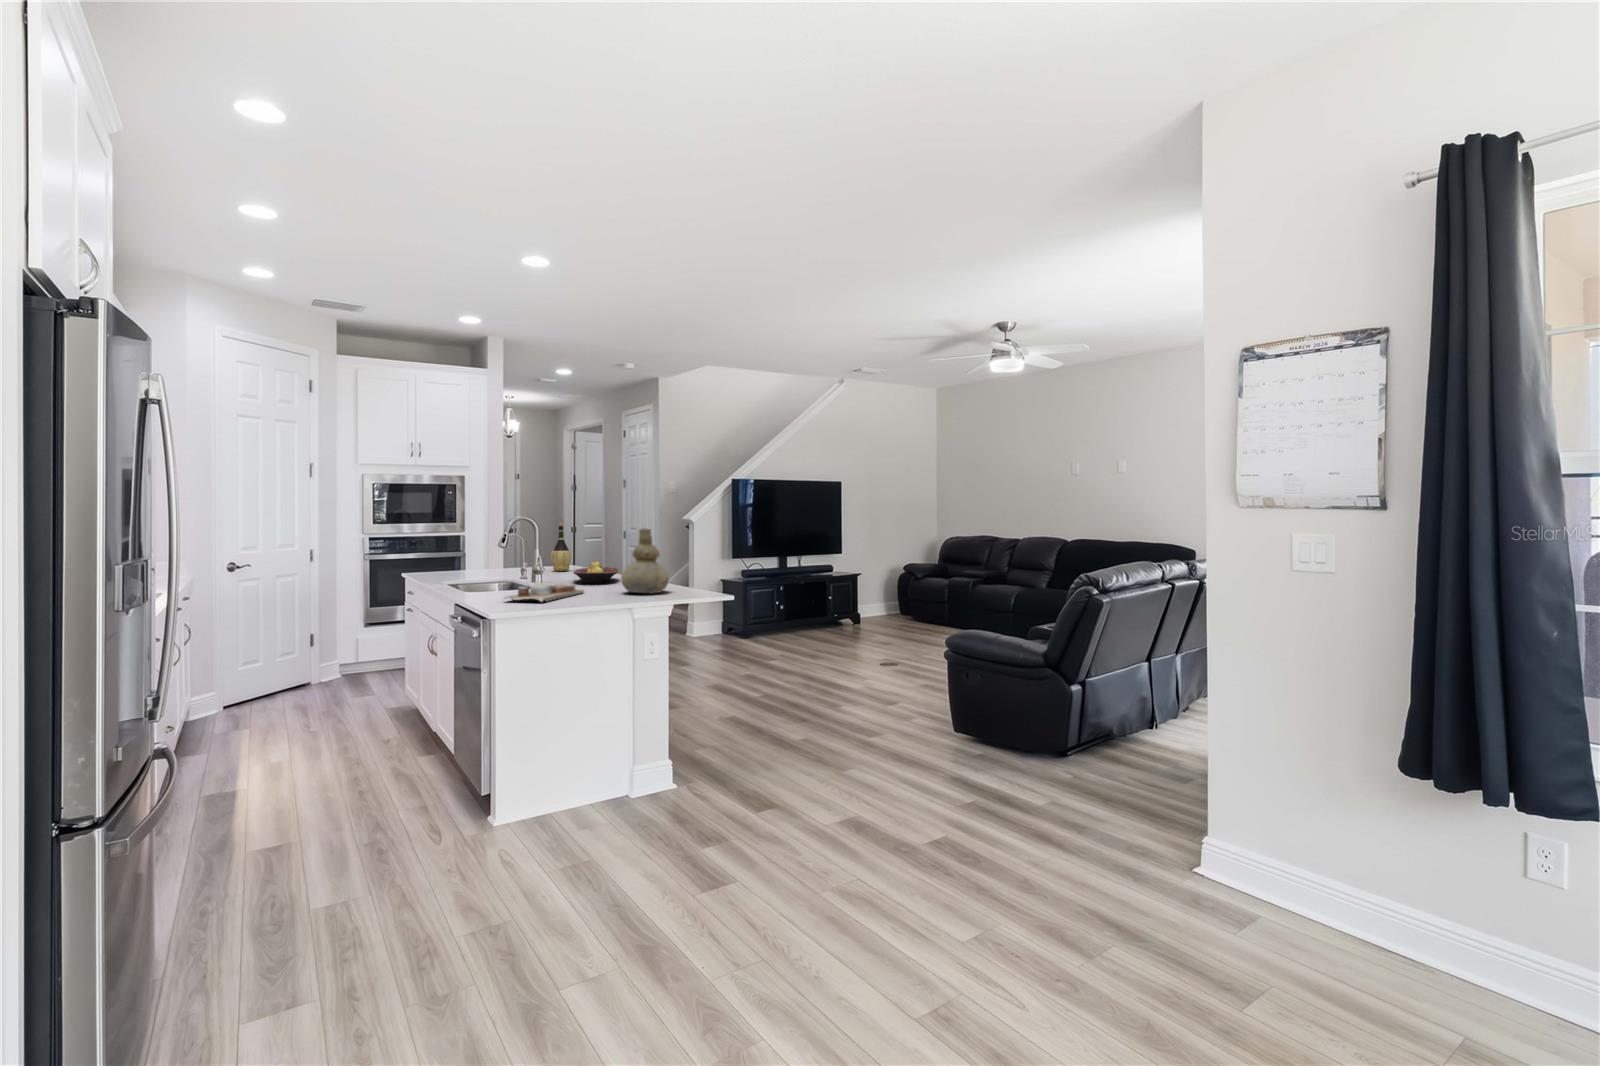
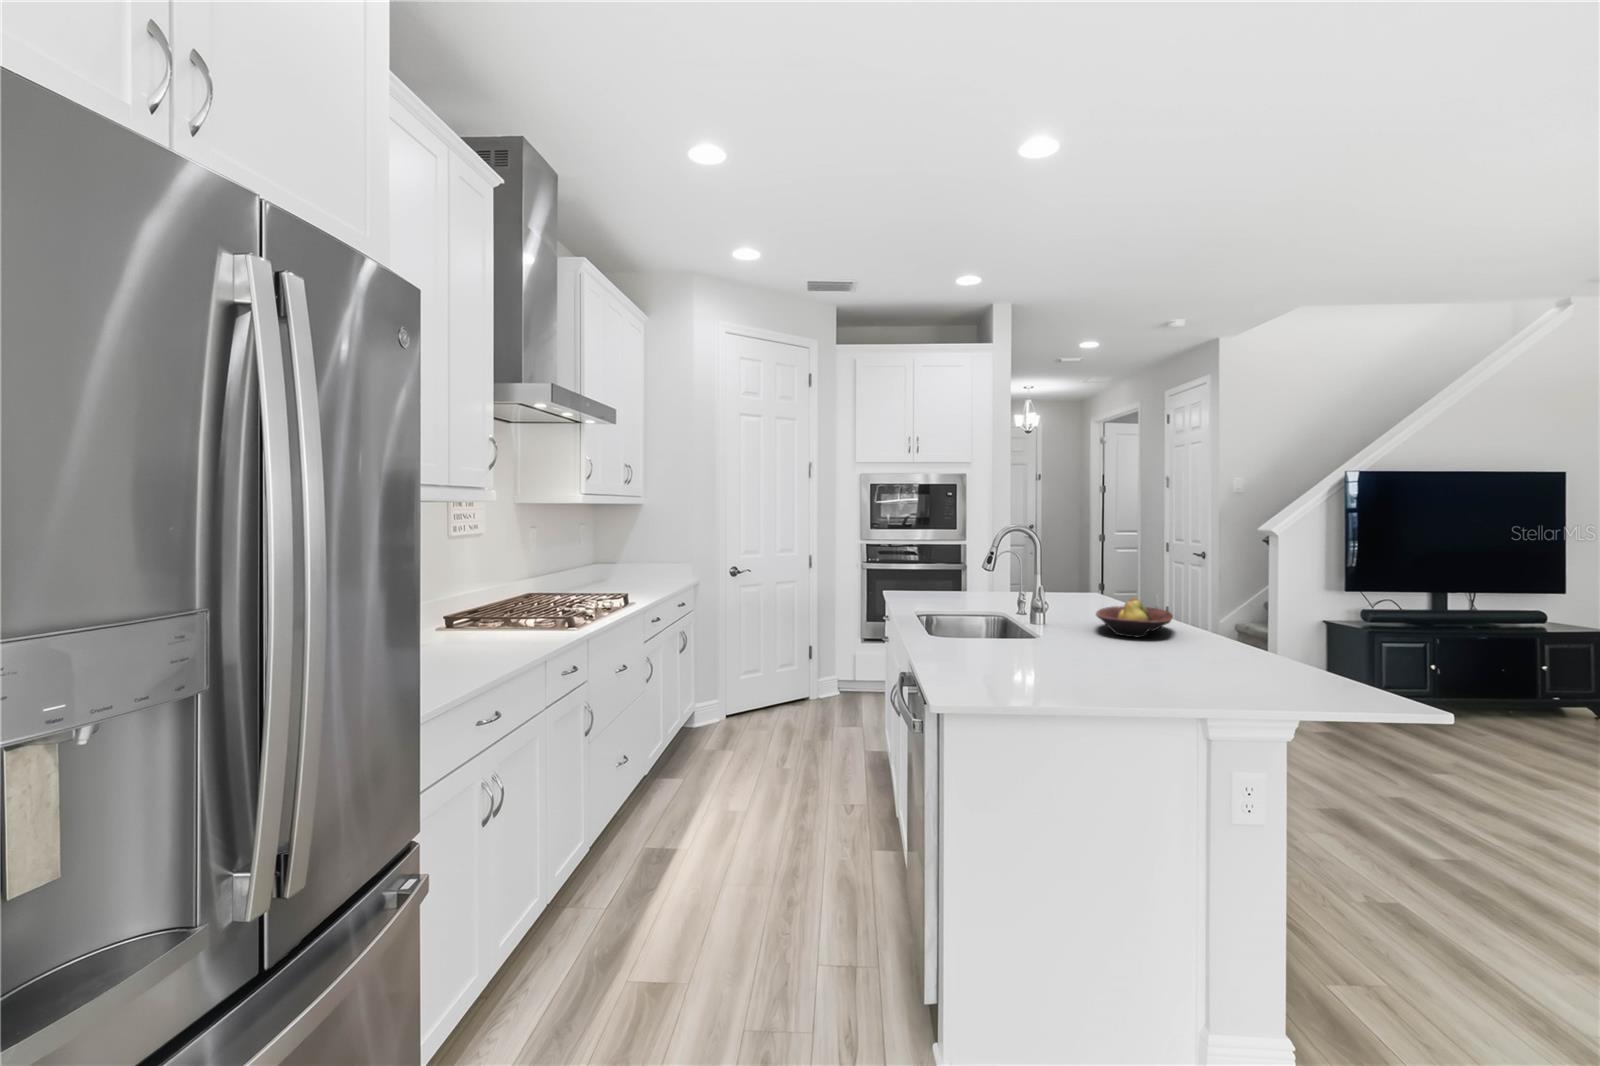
wine bottle: present [551,523,571,571] -> none [1064,534,1094,603]
vase: present [621,529,669,593] -> none [1186,552,1288,680]
cutting board: present [505,583,584,602] -> none [973,639,1114,681]

